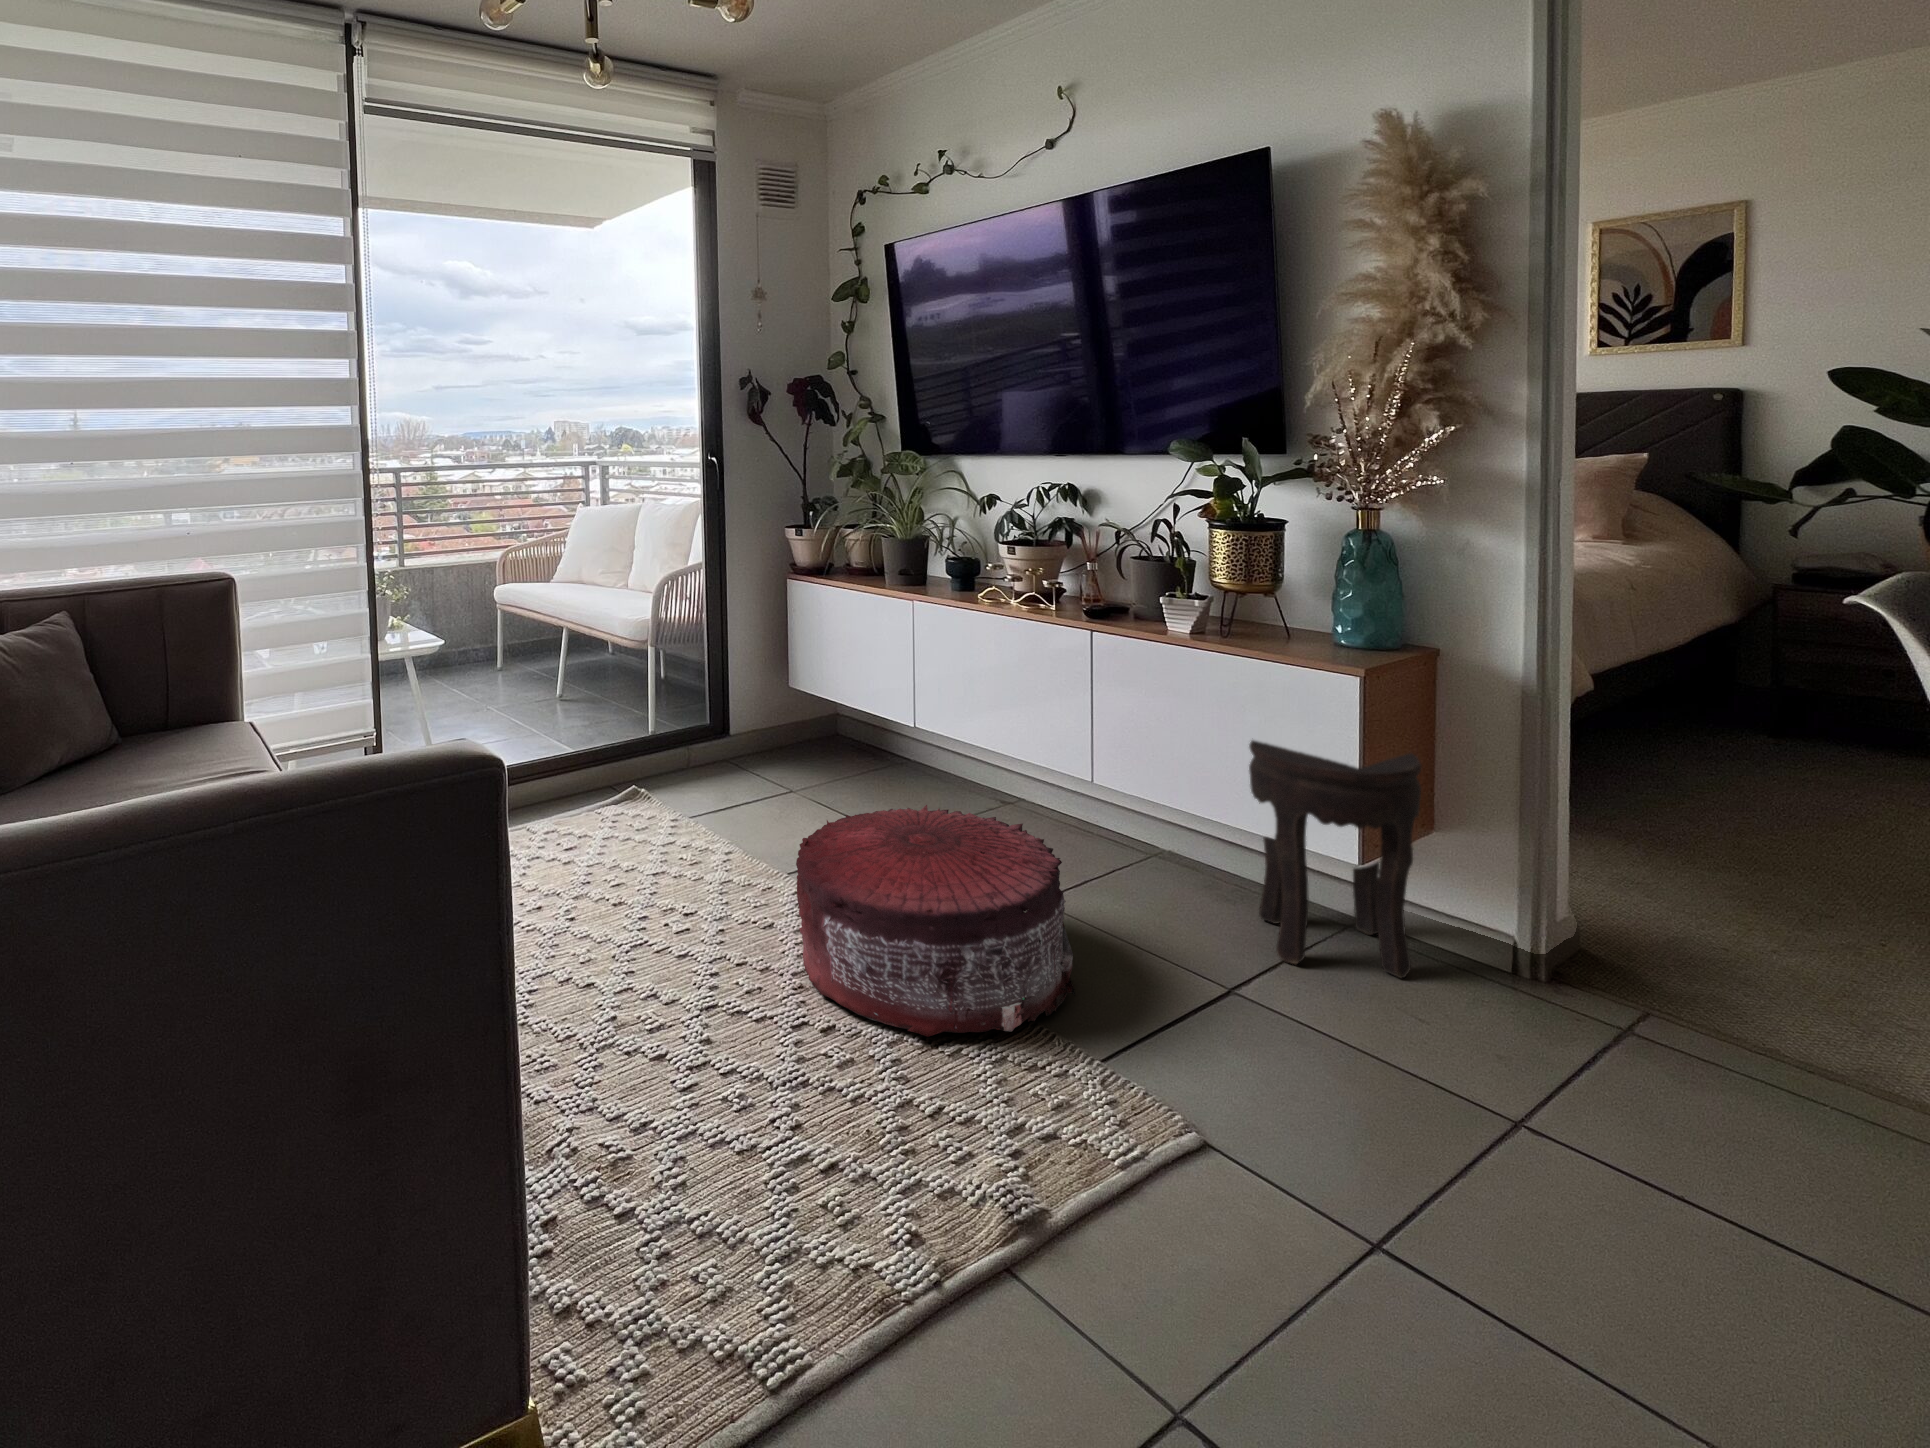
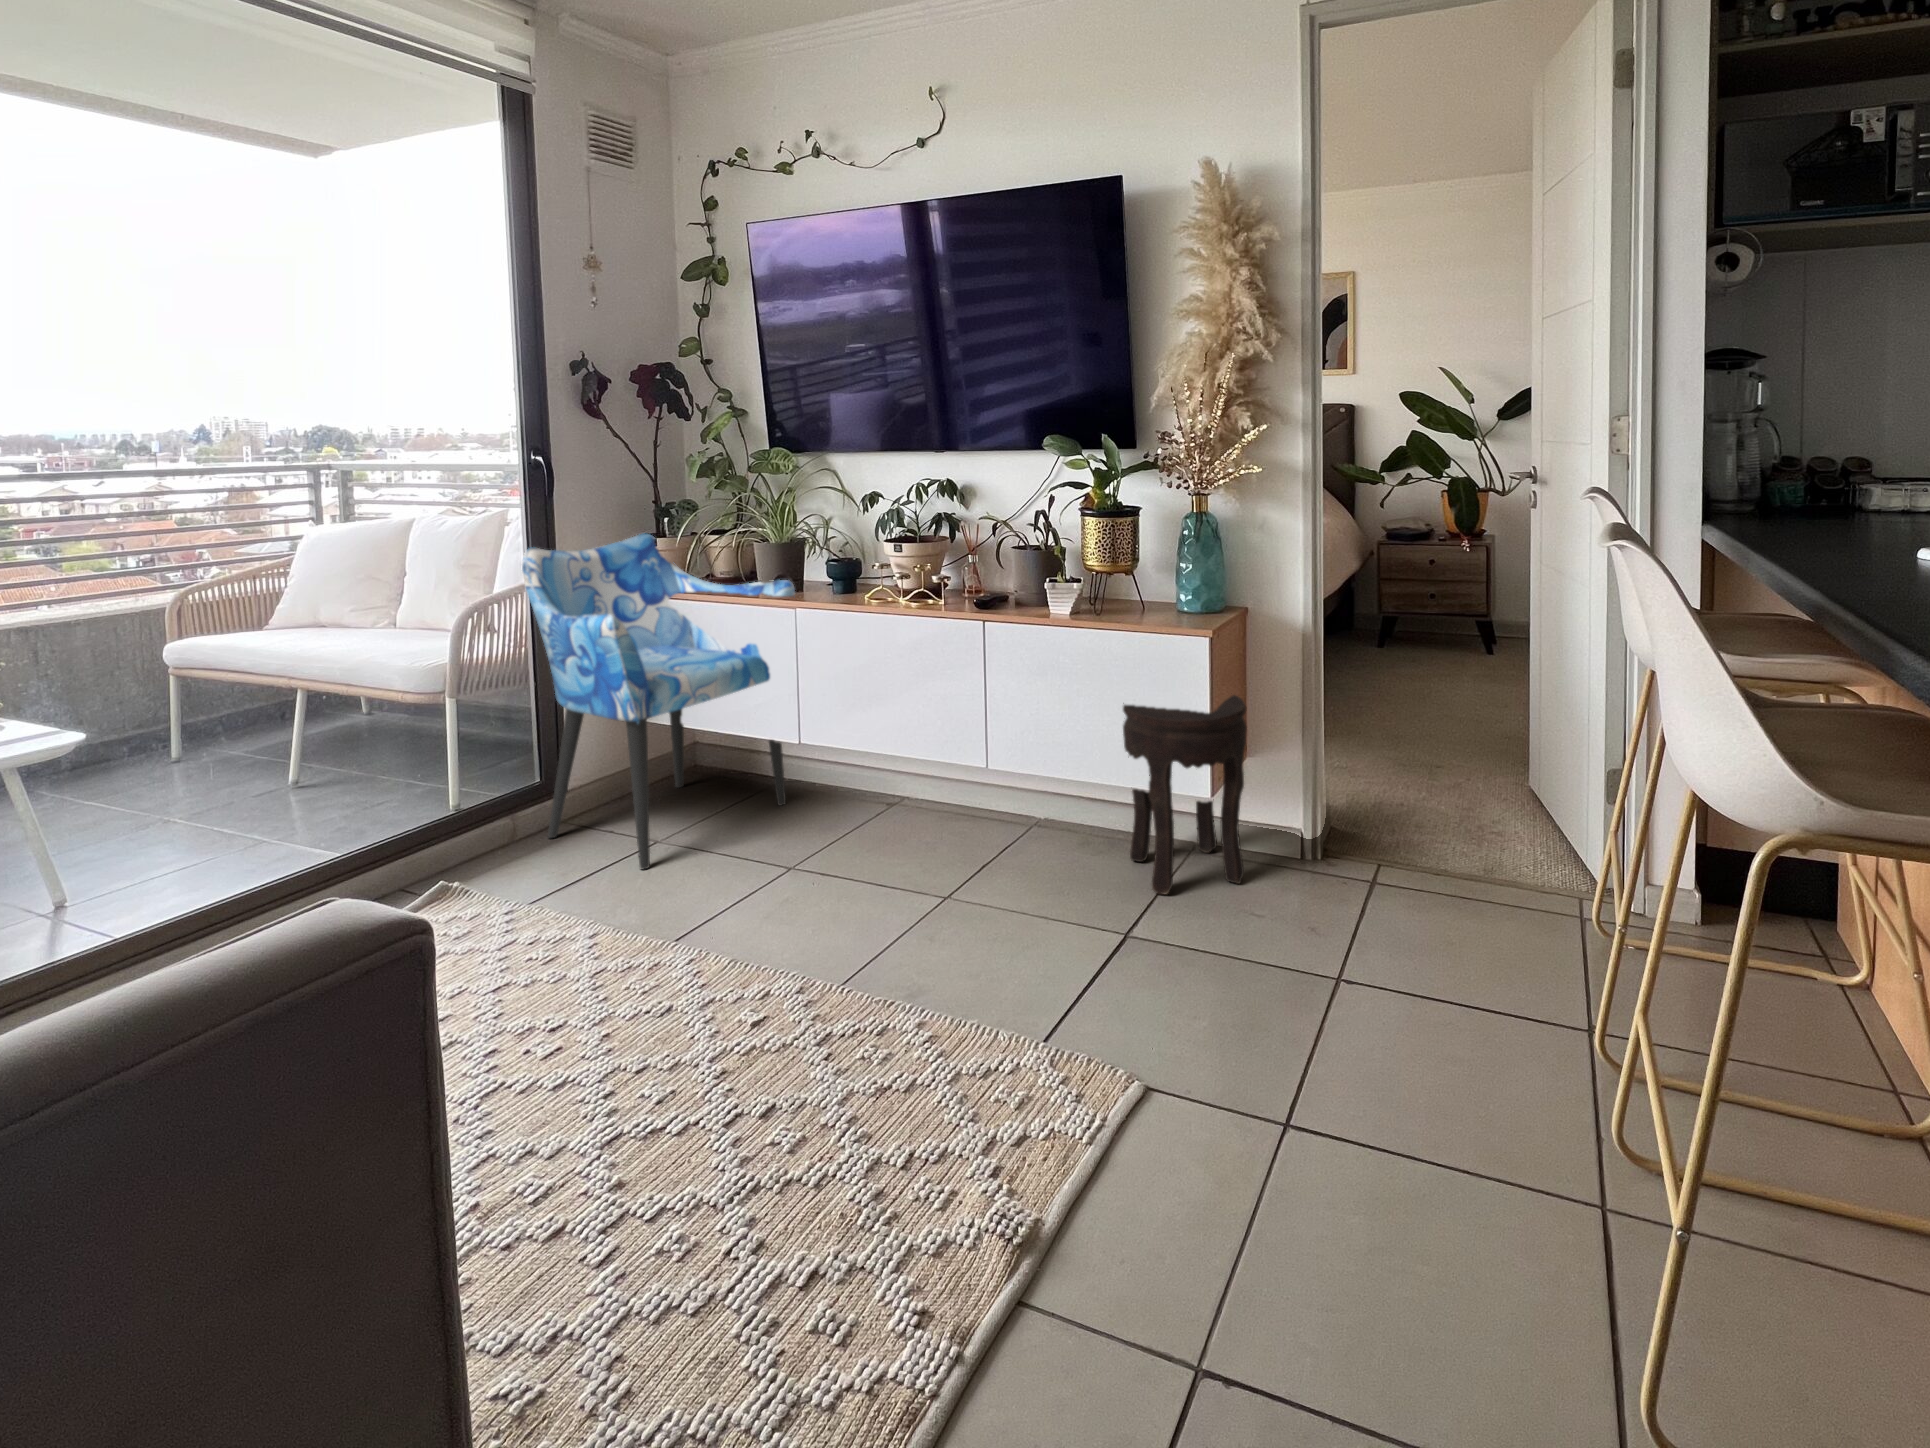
armchair: none [698,525,919,815] -> present [522,534,795,869]
pouf: present [796,805,1075,1037] -> none [705,821,1008,1079]

